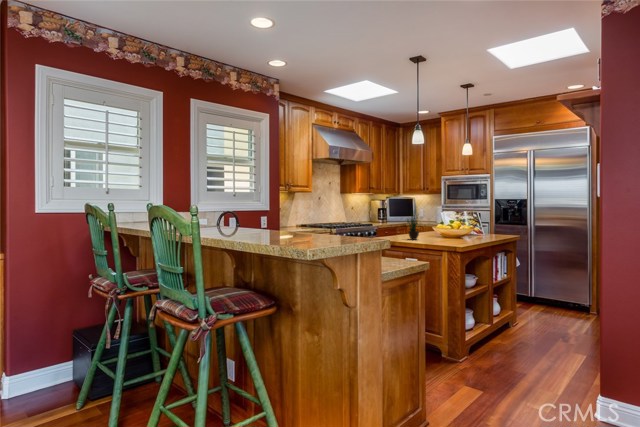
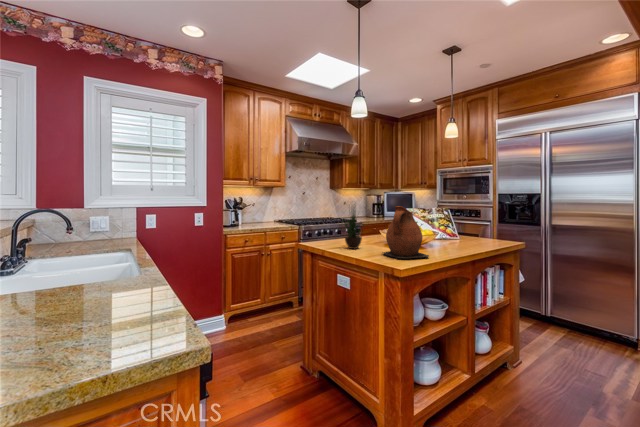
ceramic pitcher: none [438,210,470,243] -> present [383,206,429,258]

